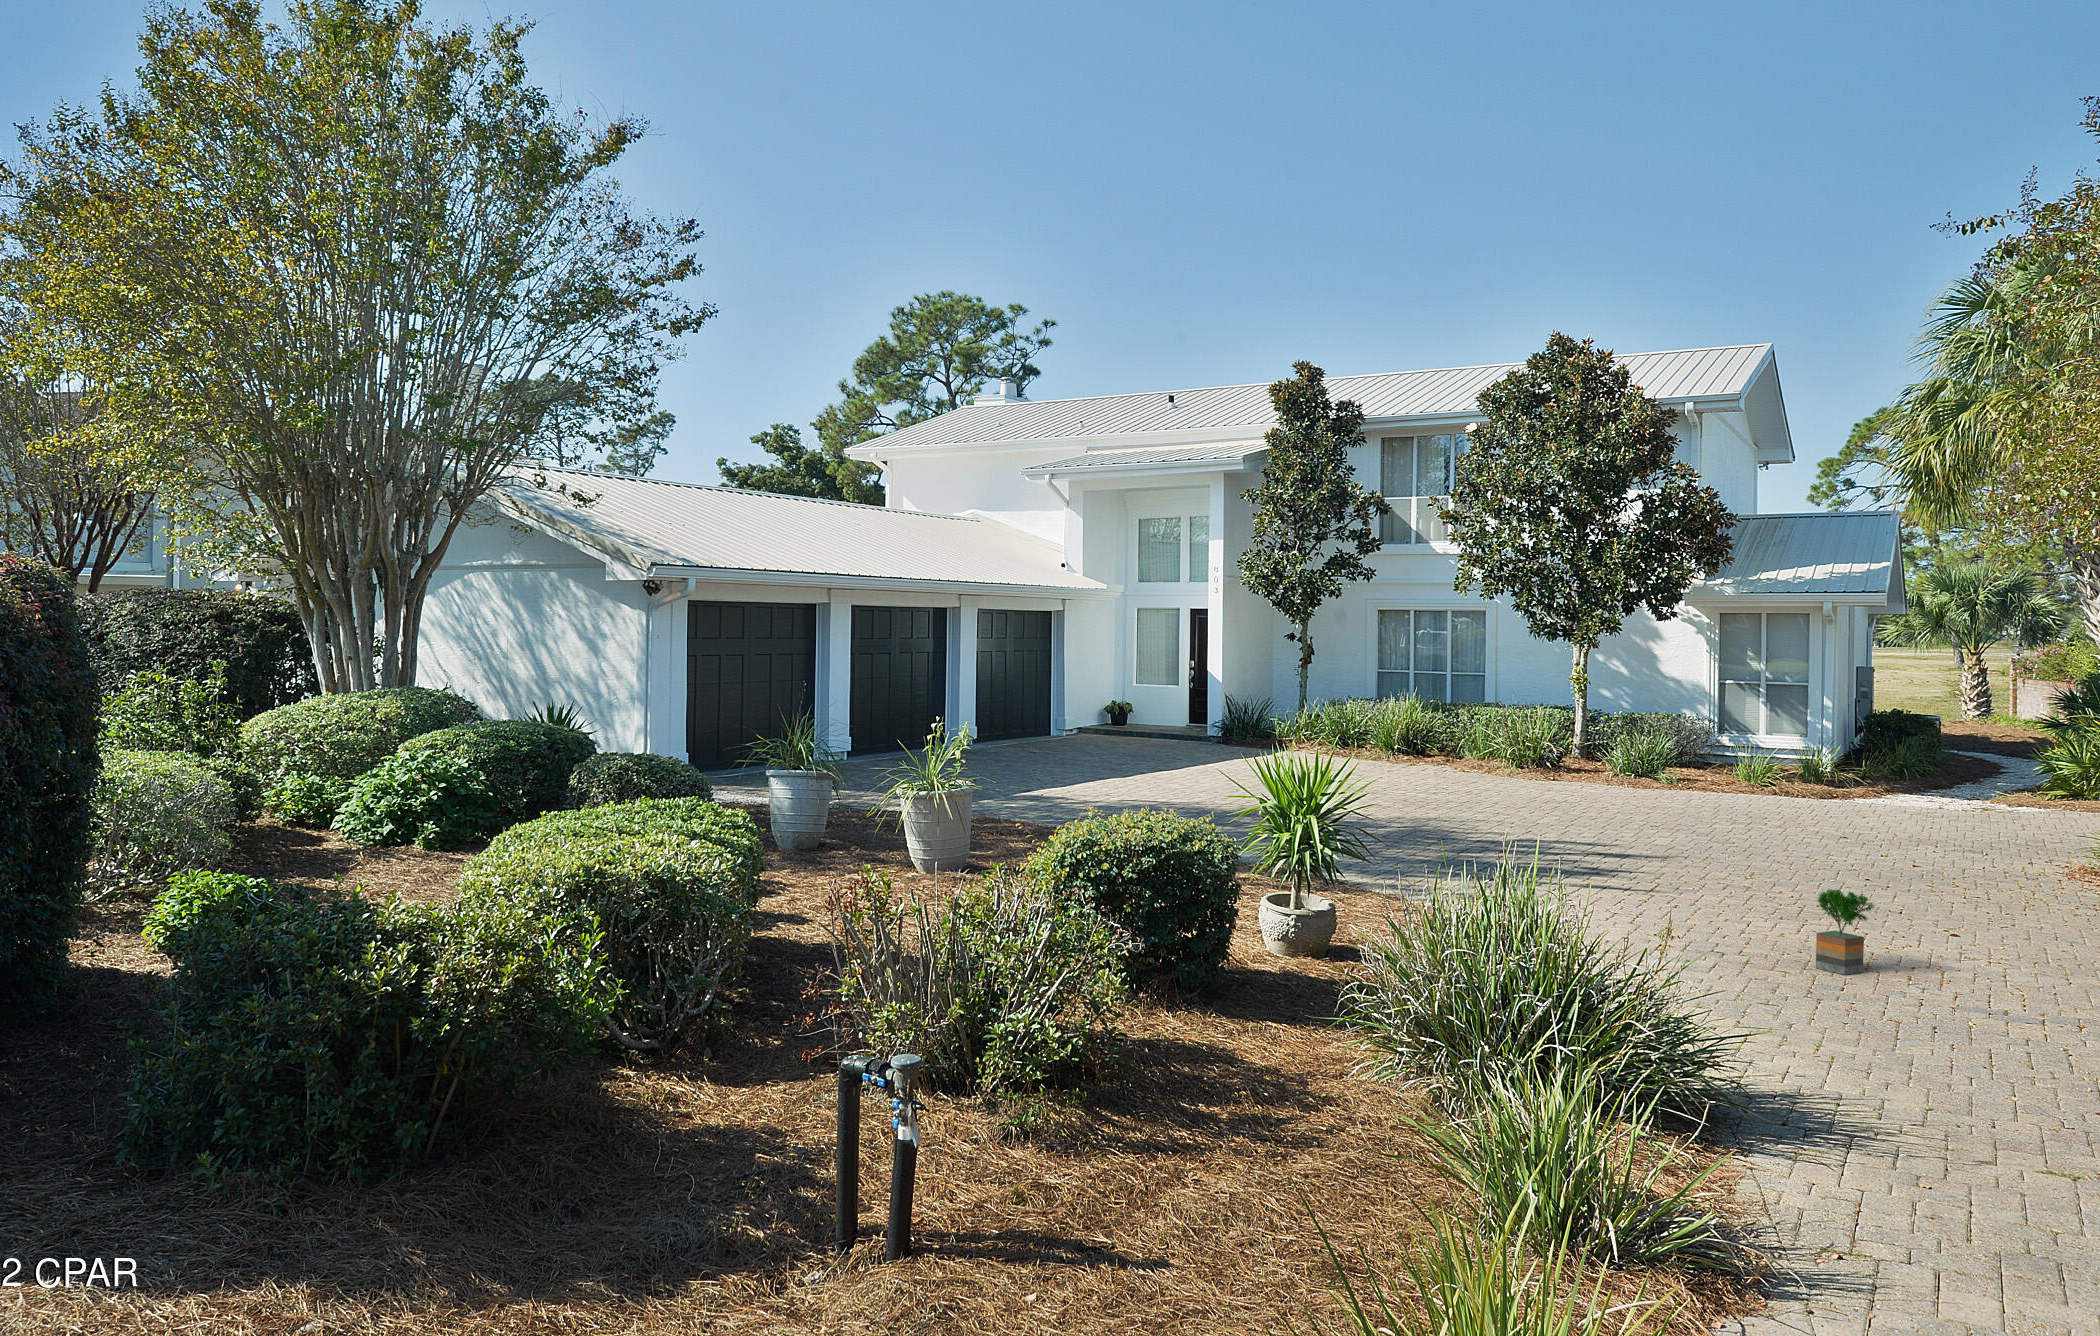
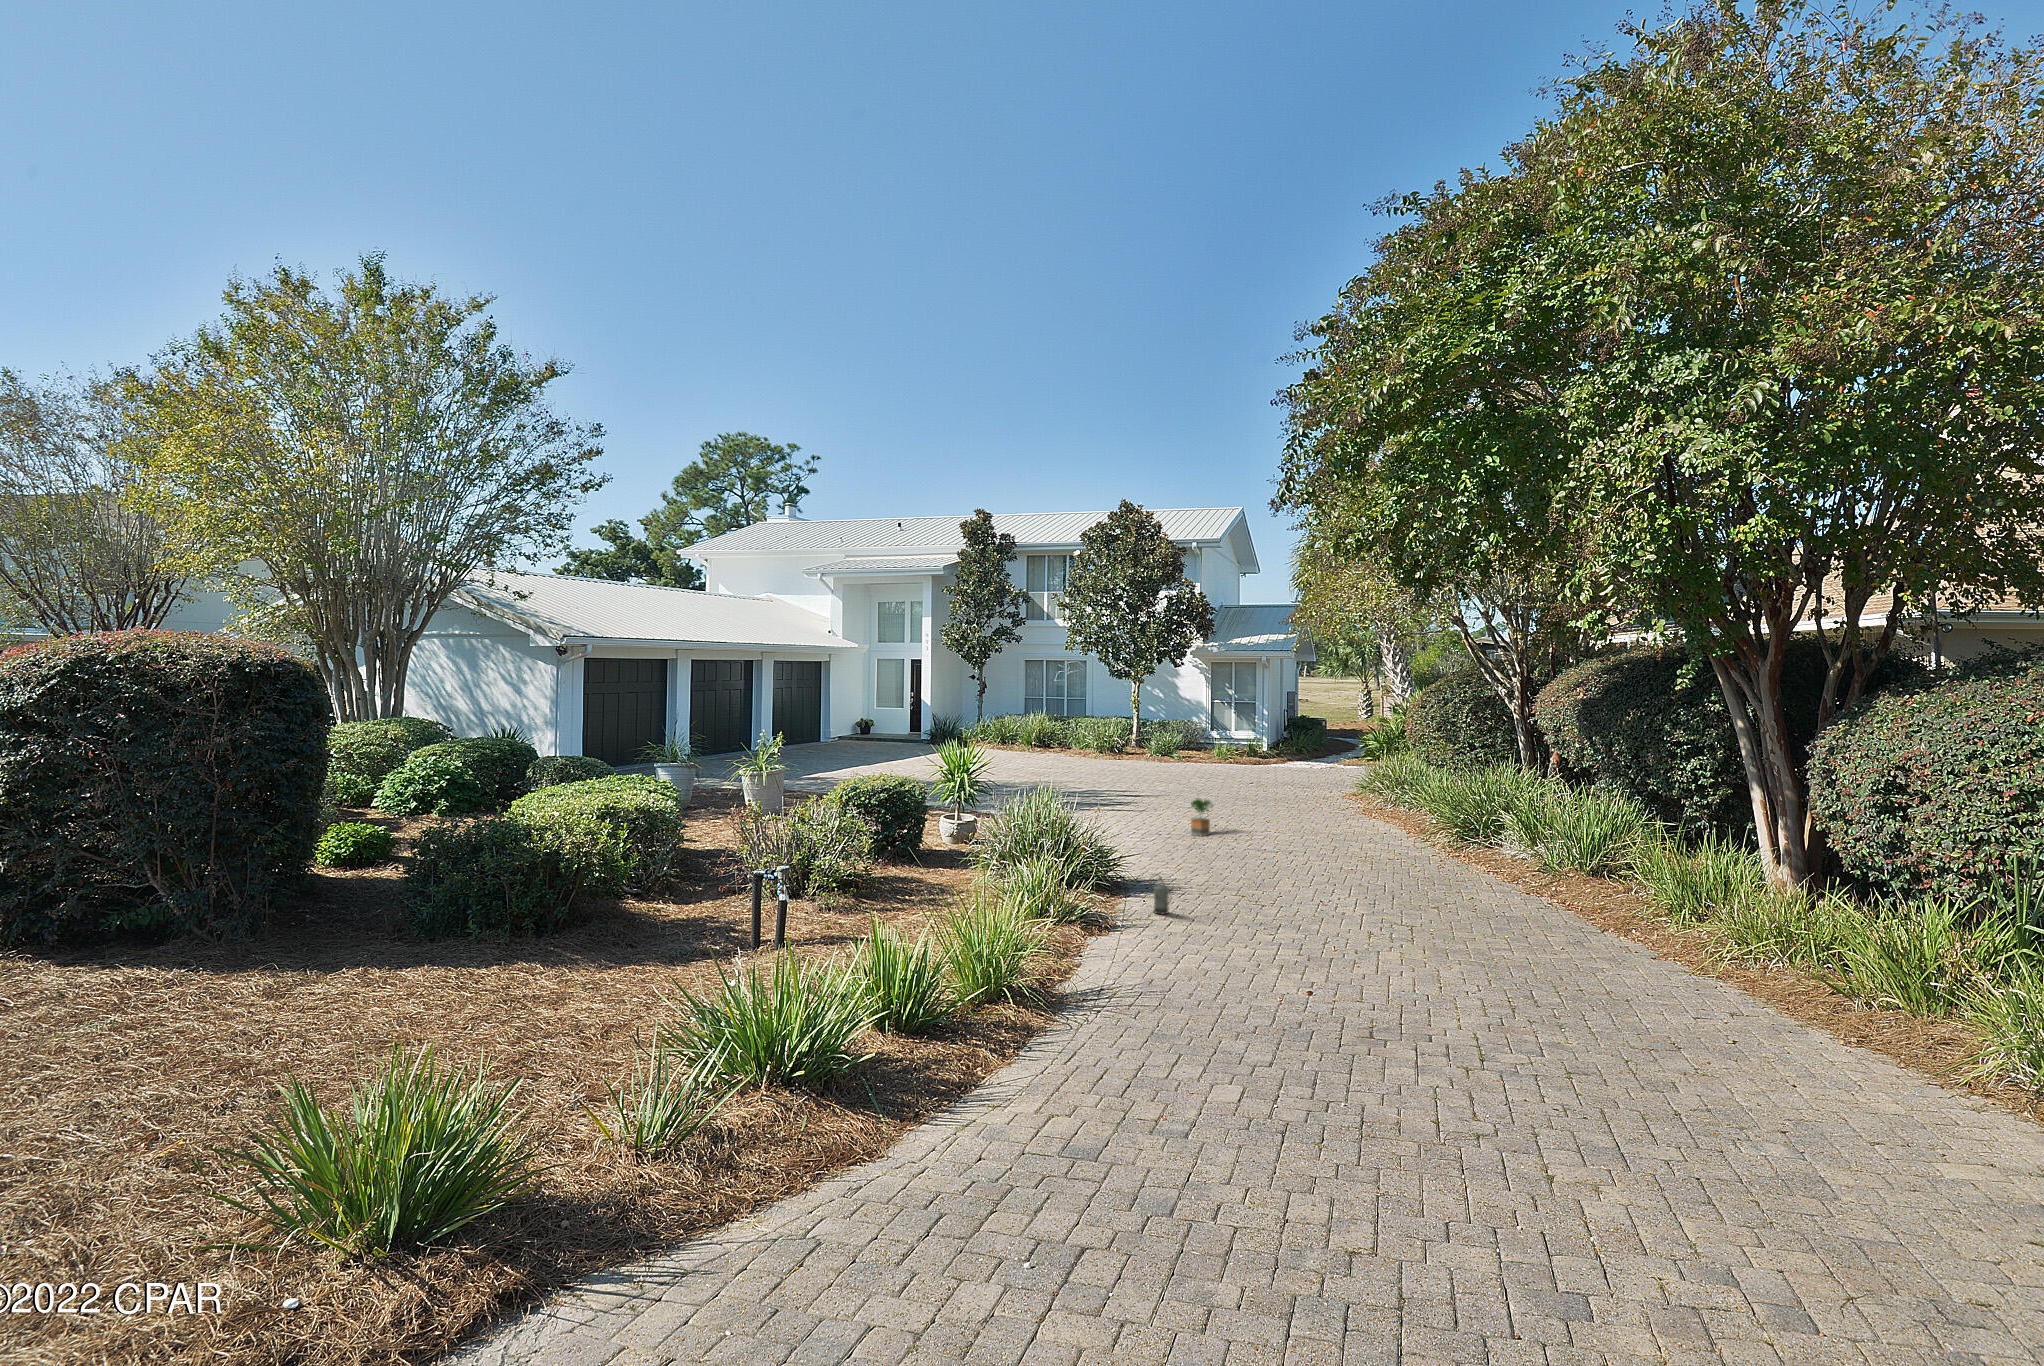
watering can: none [1883,1151,1982,1276] -> present [1152,876,1170,914]

